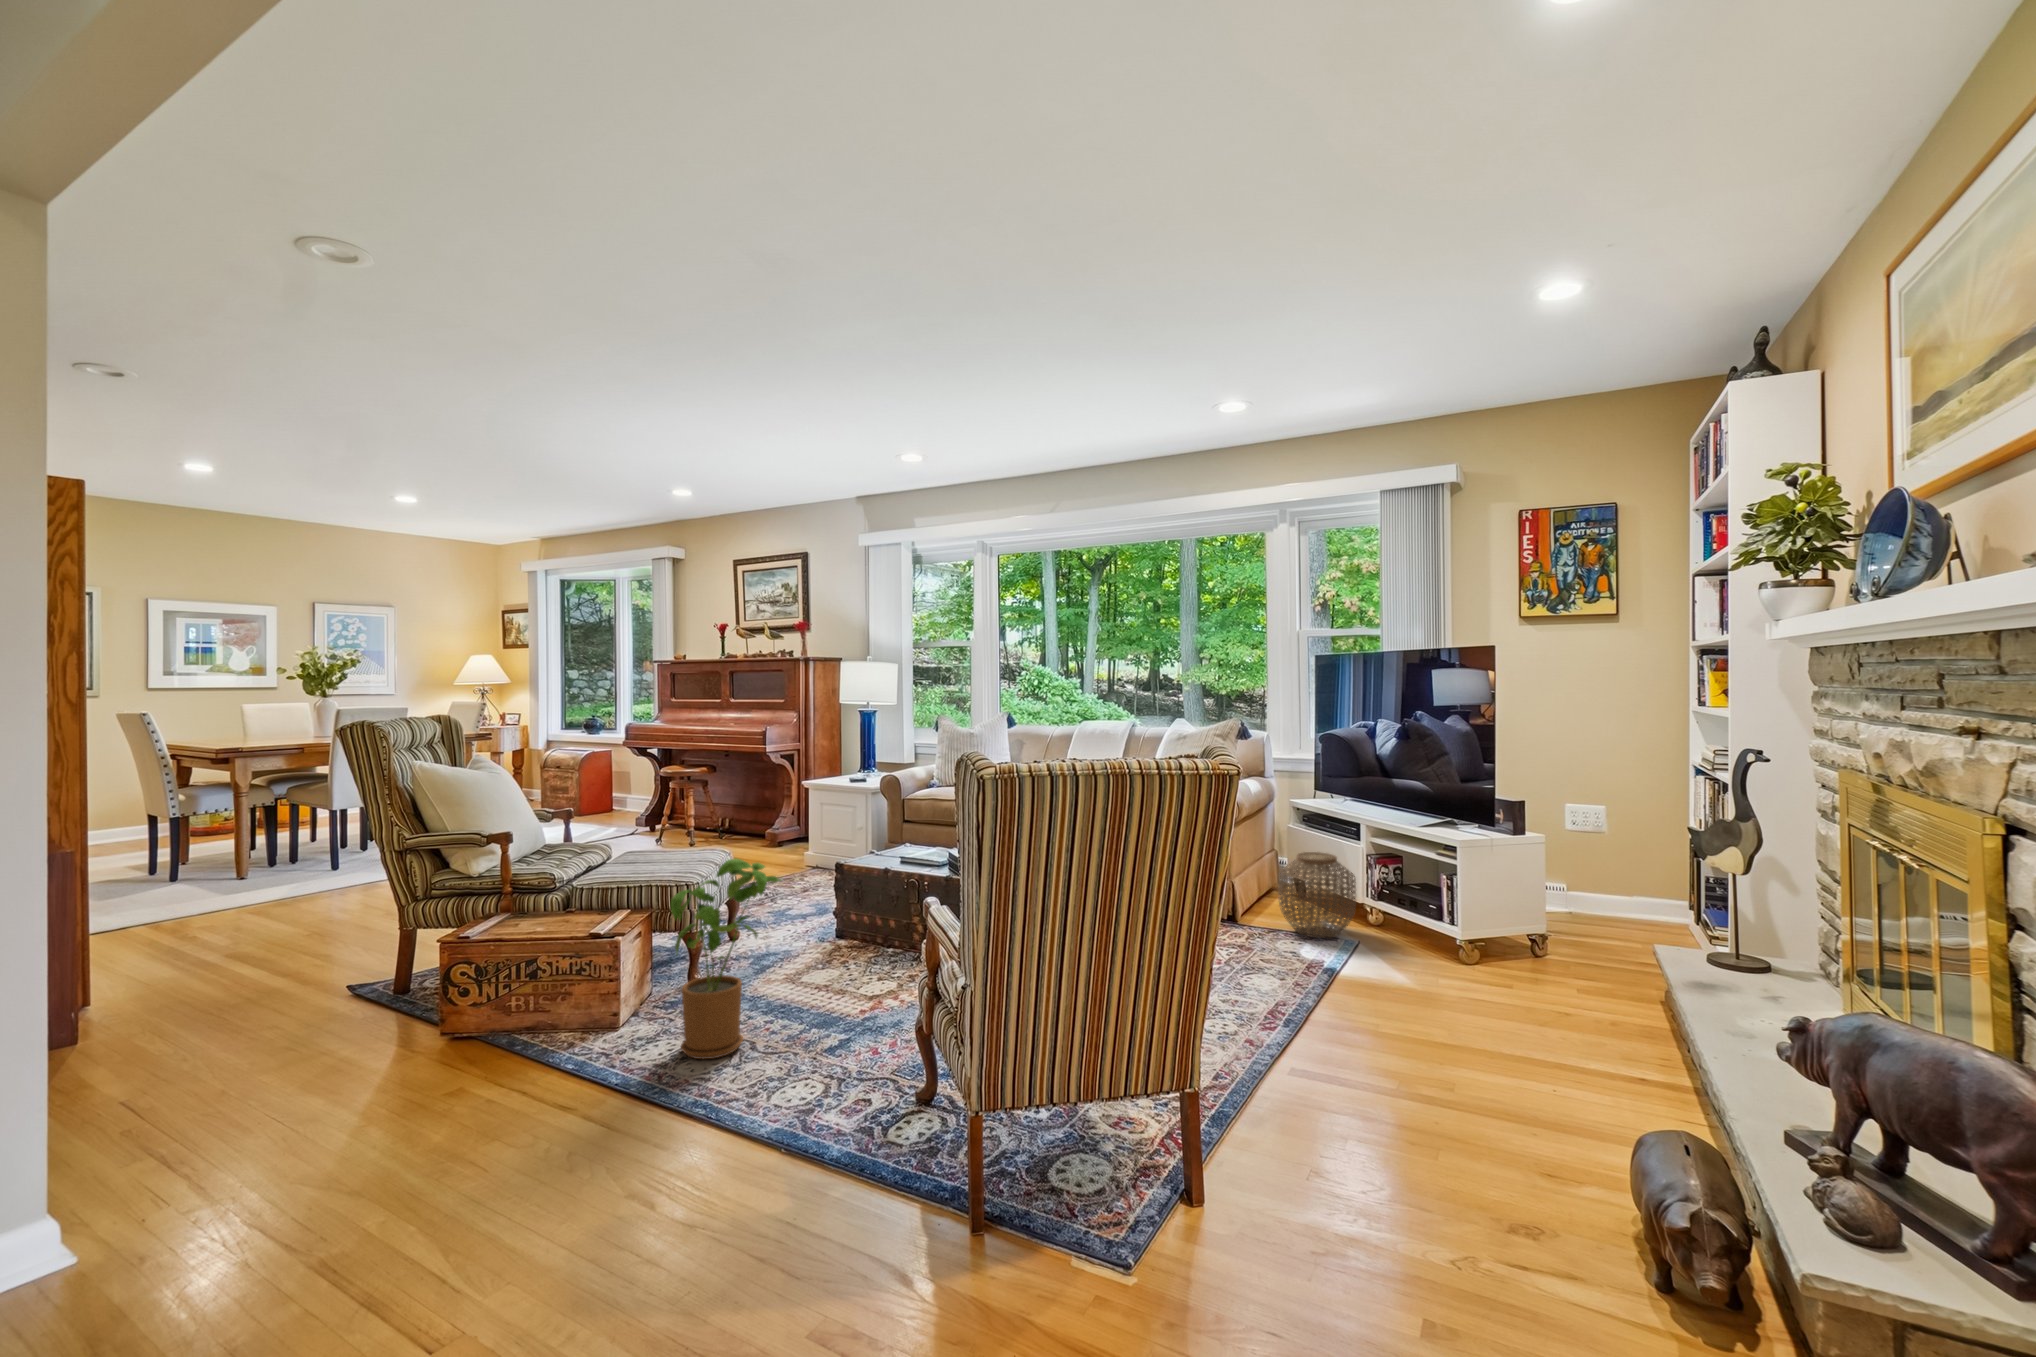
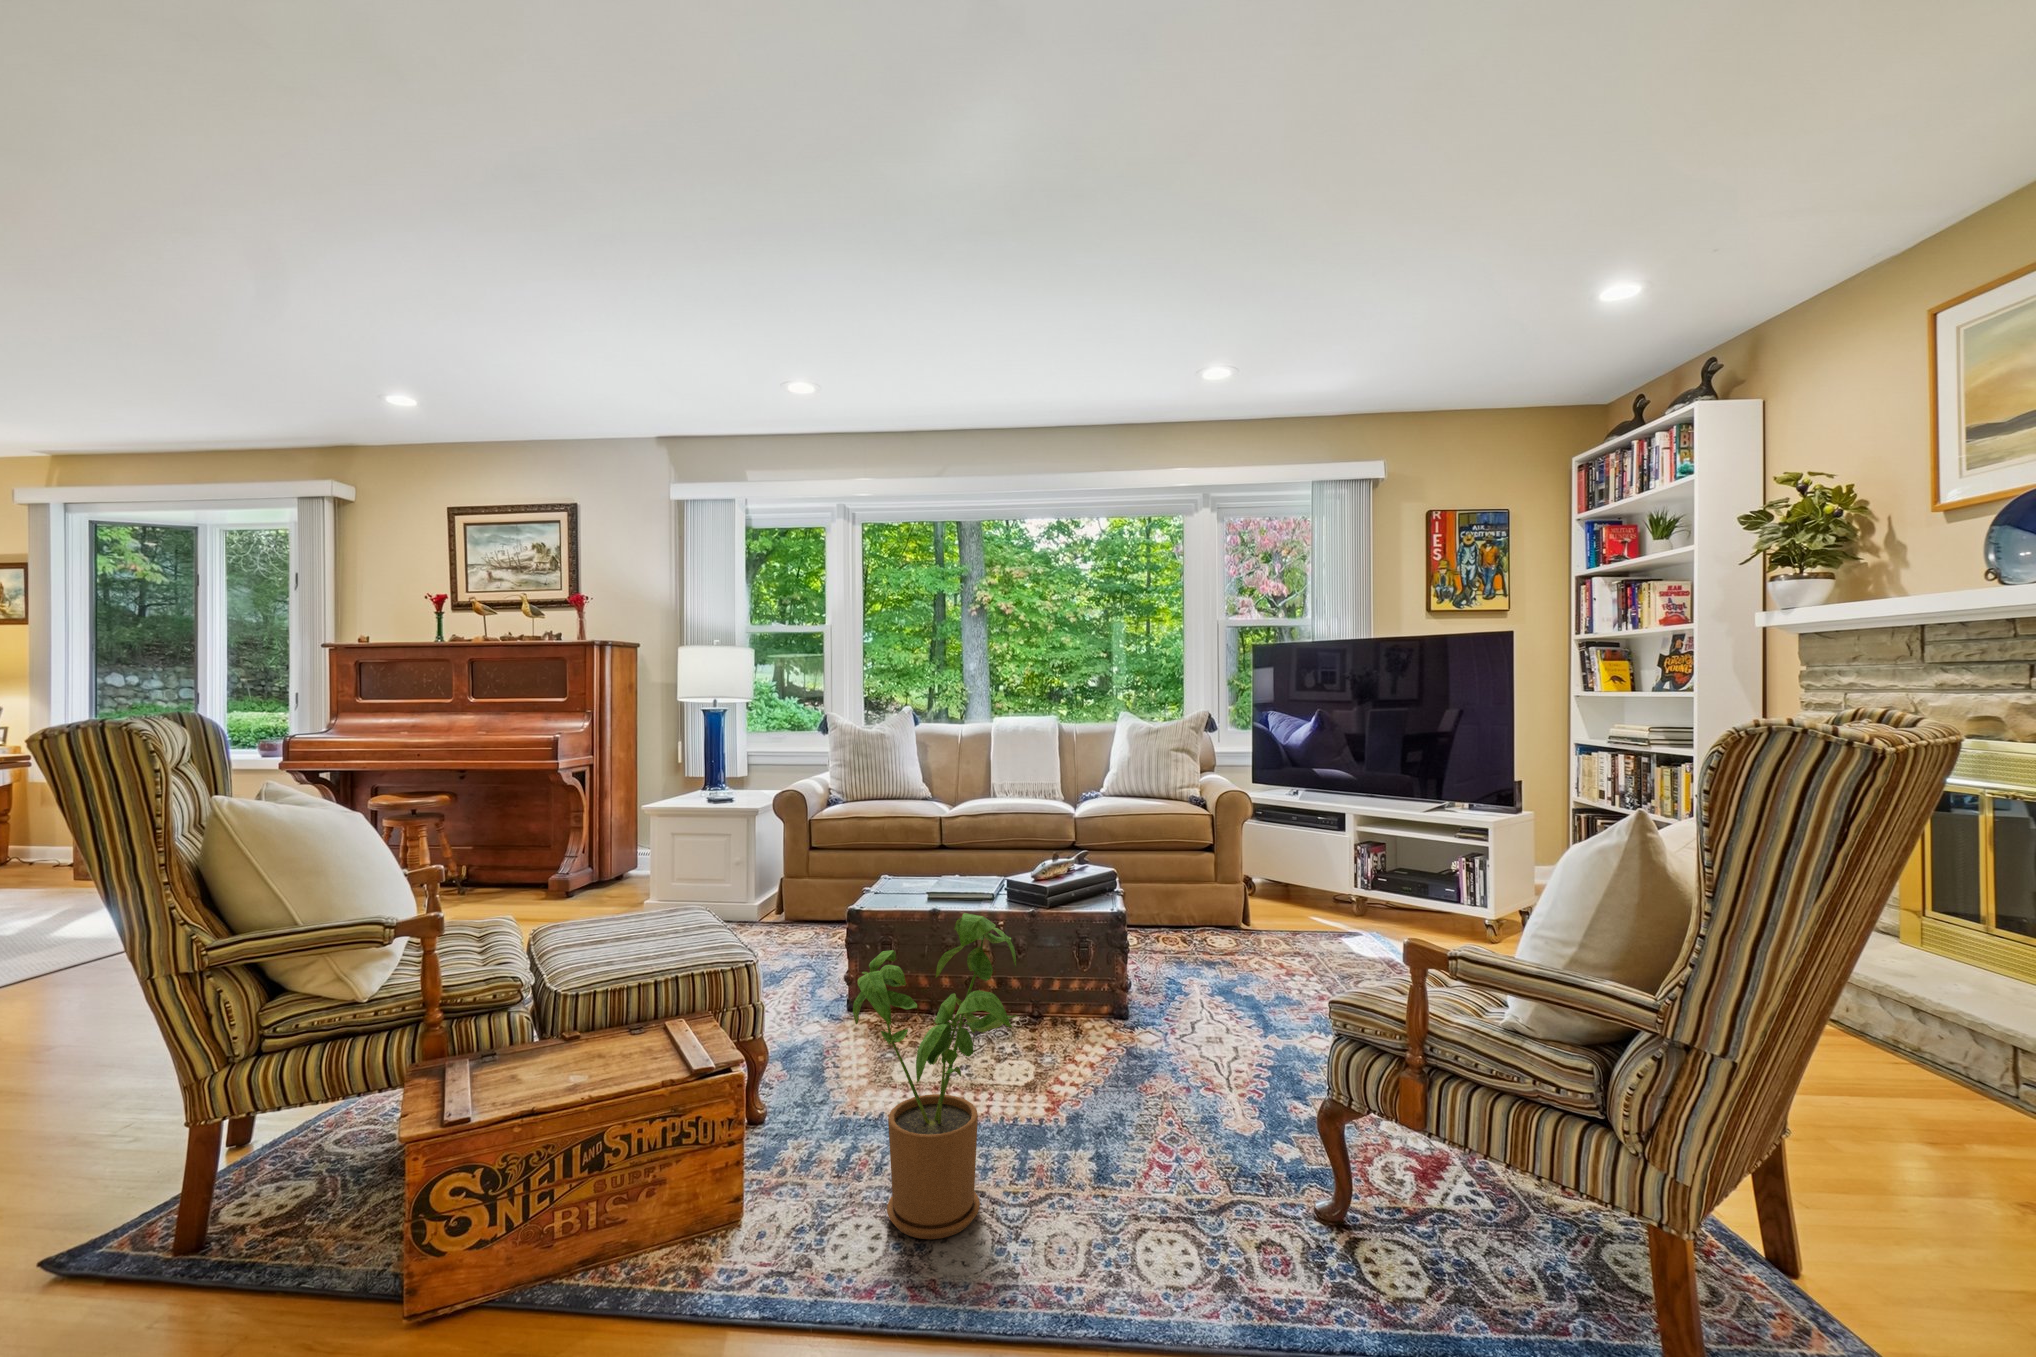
woven basket: present [1279,852,1356,938] -> none [1286,842,1366,930]

